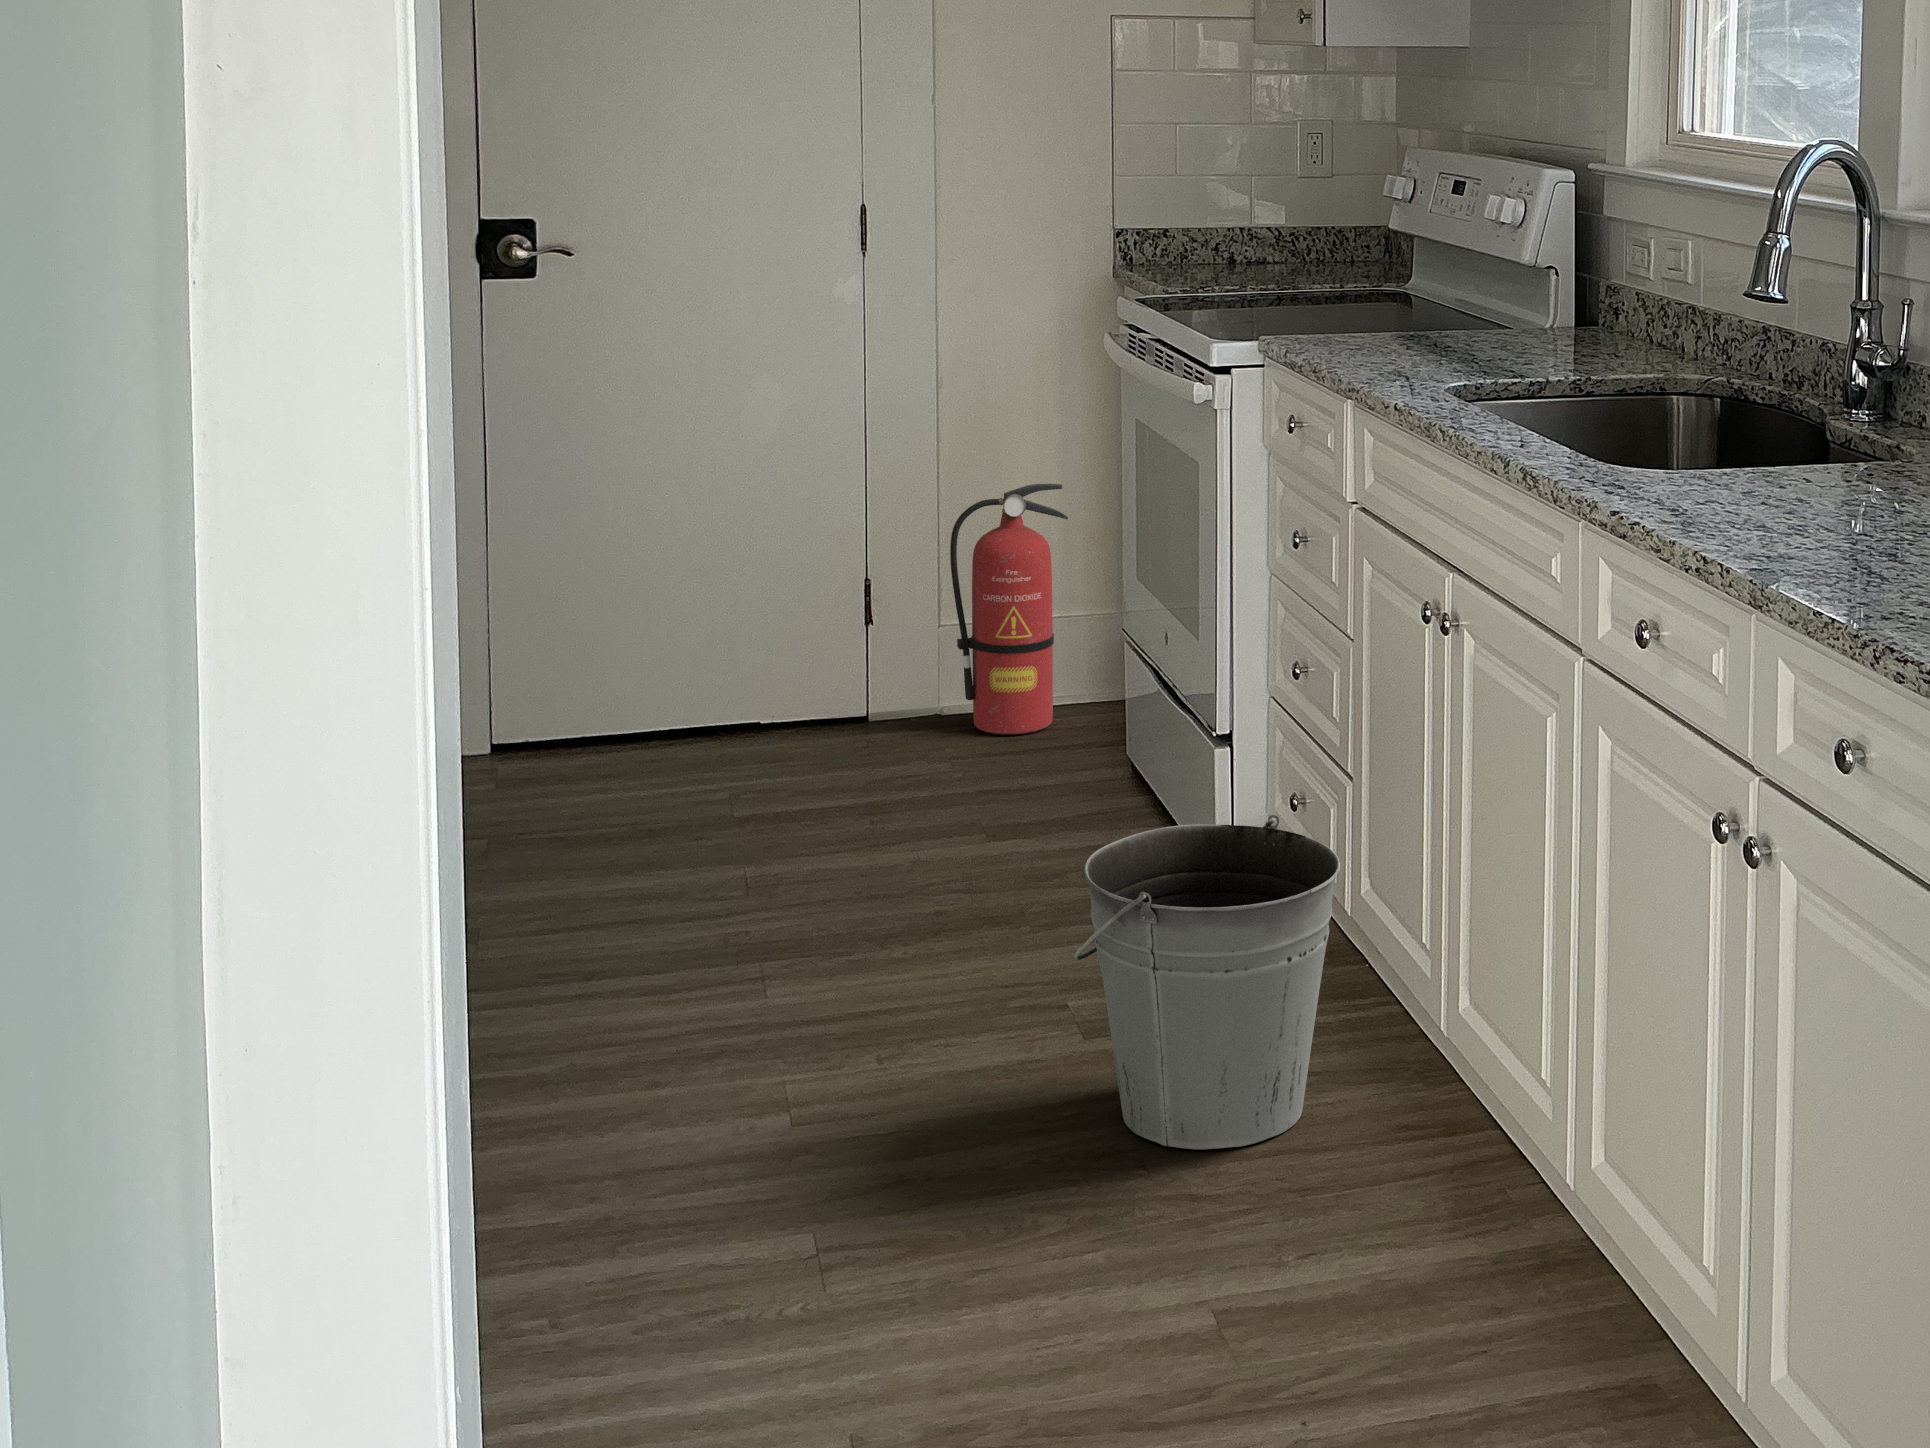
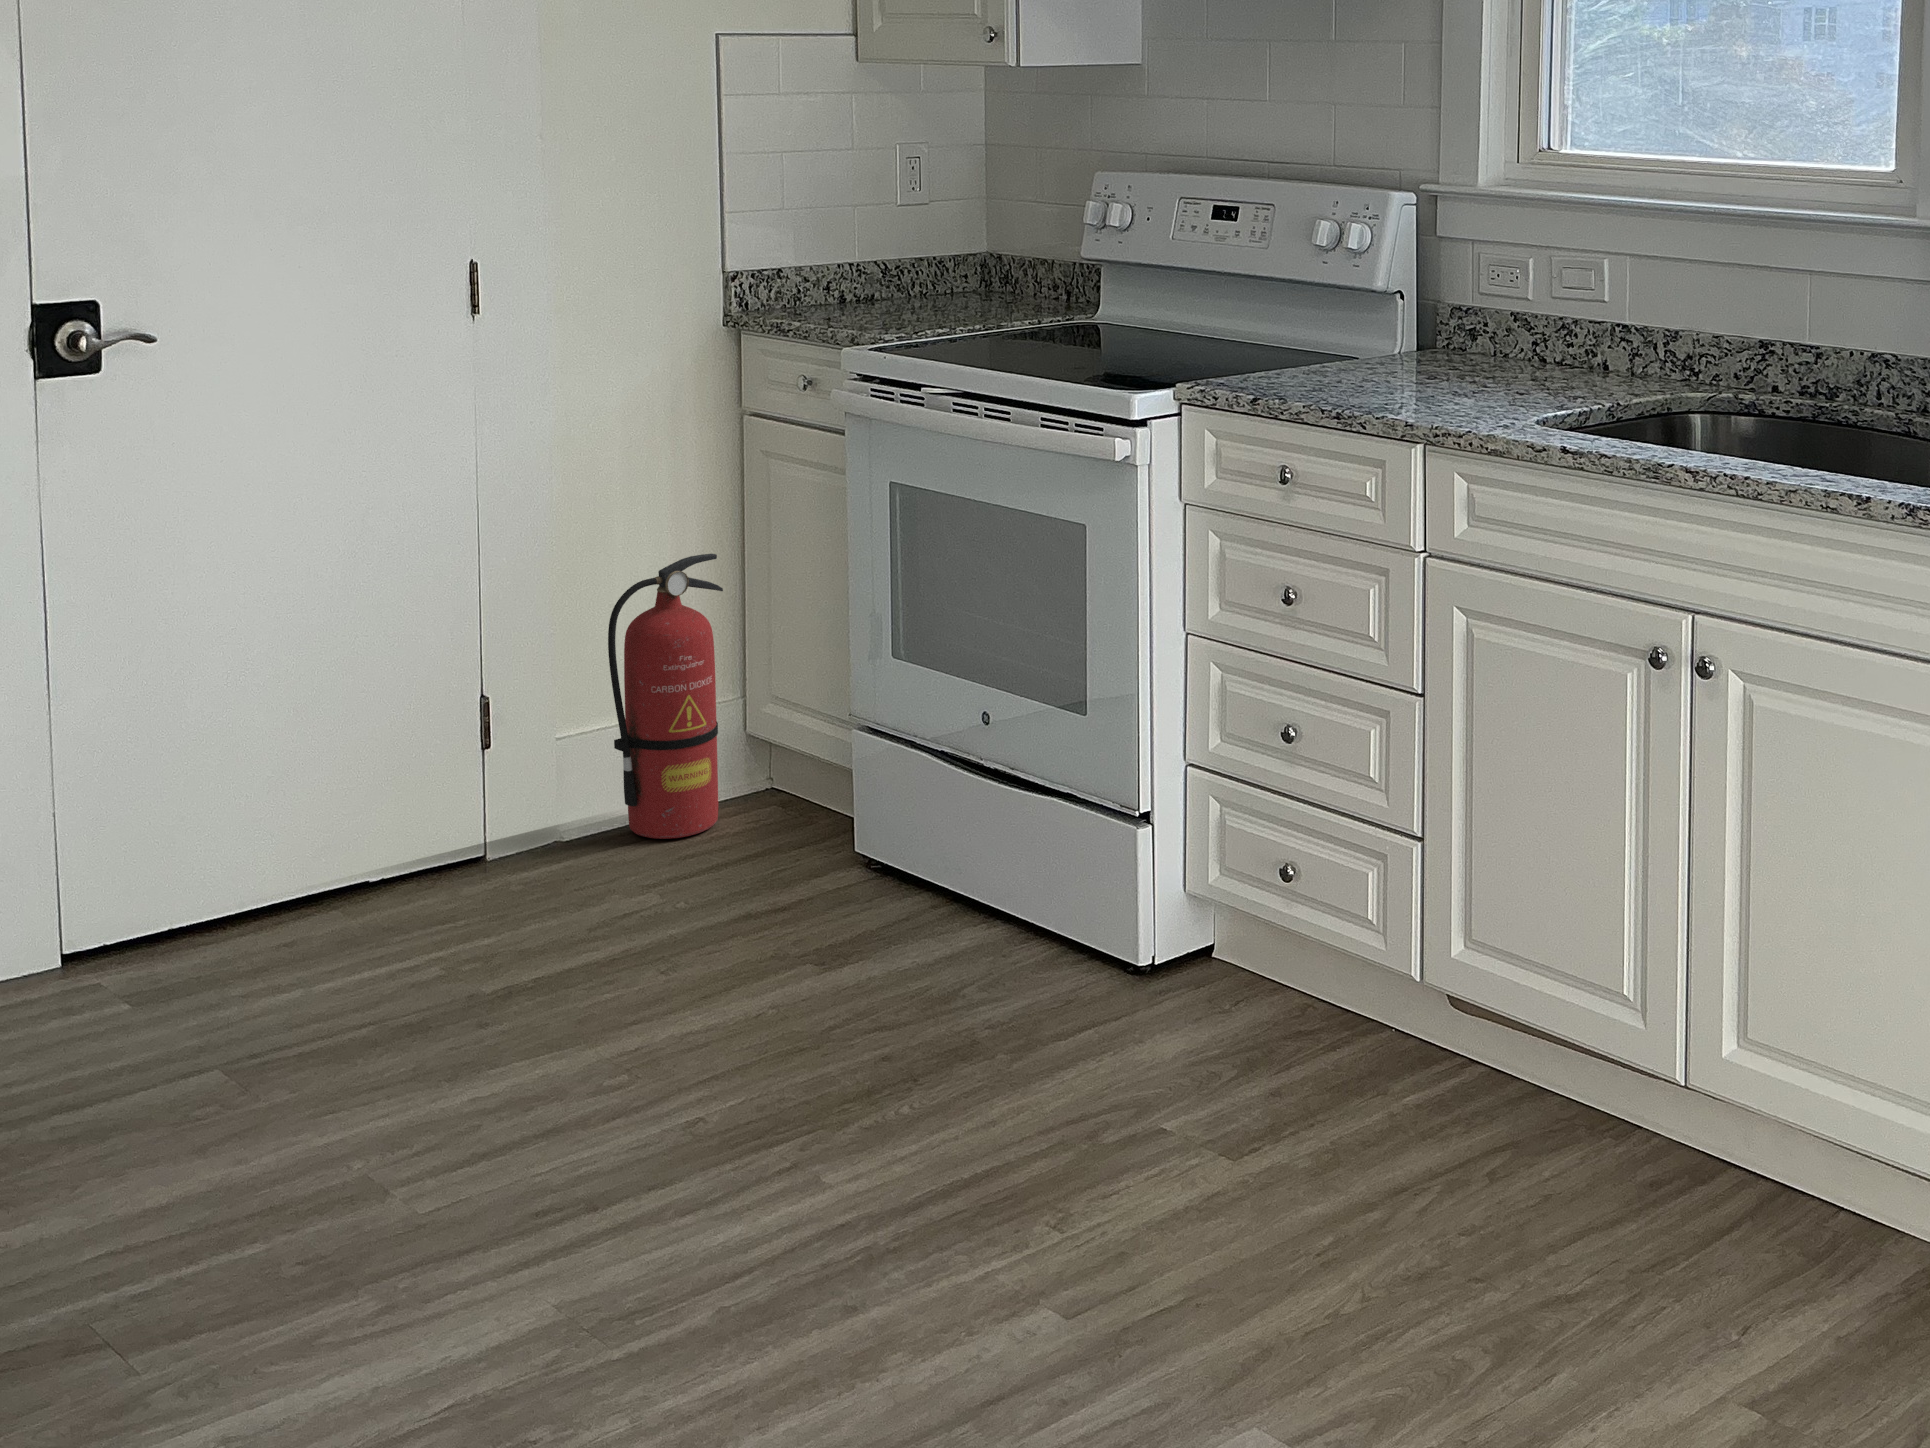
bucket: present [1074,815,1340,1150] -> none [1345,901,1638,1297]

